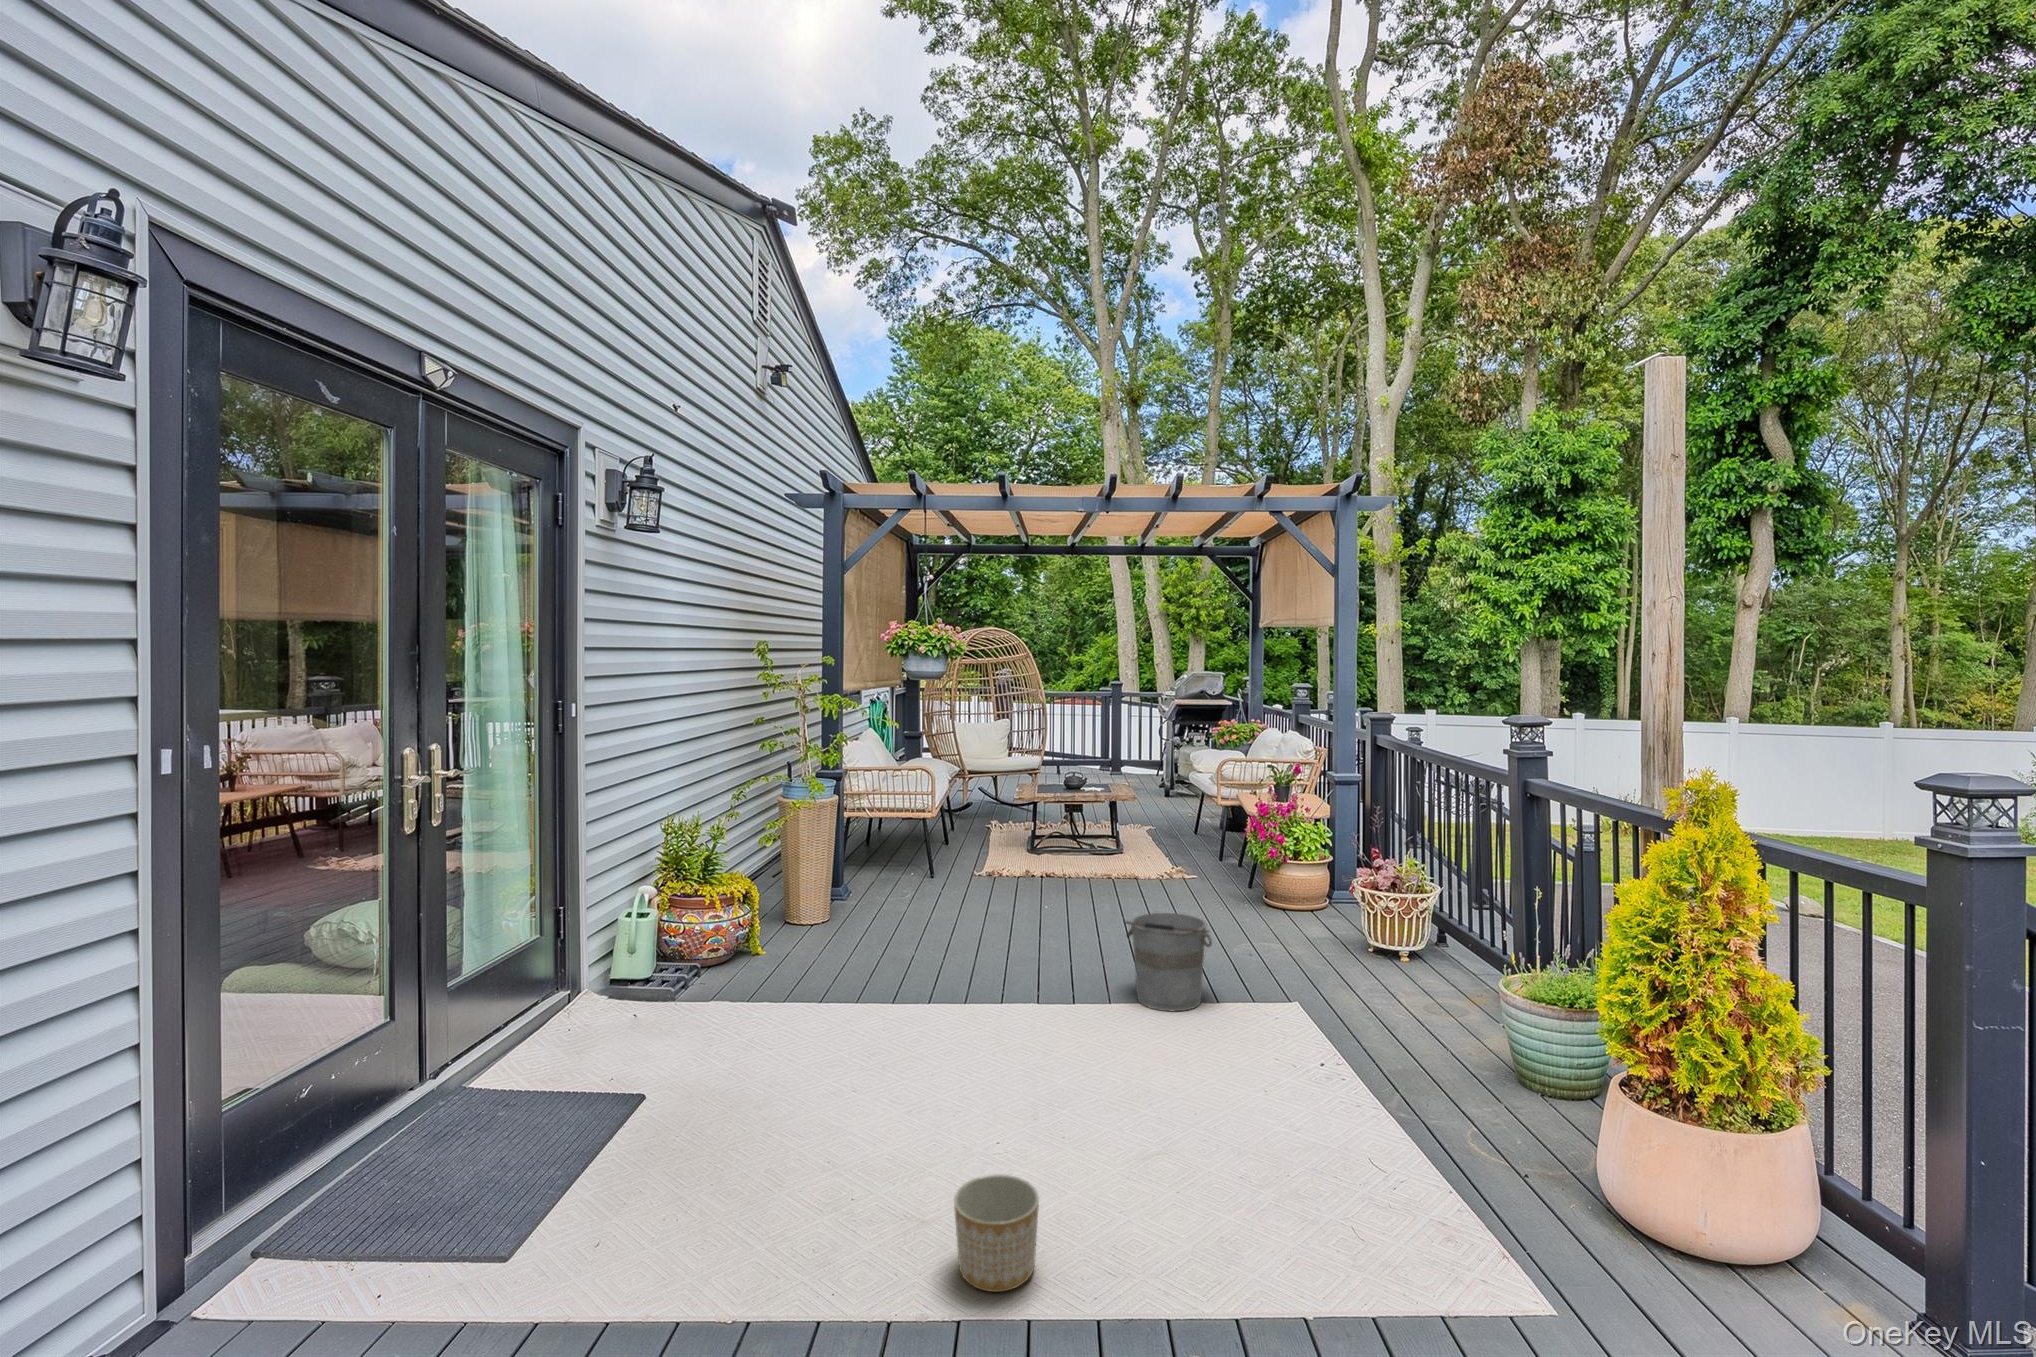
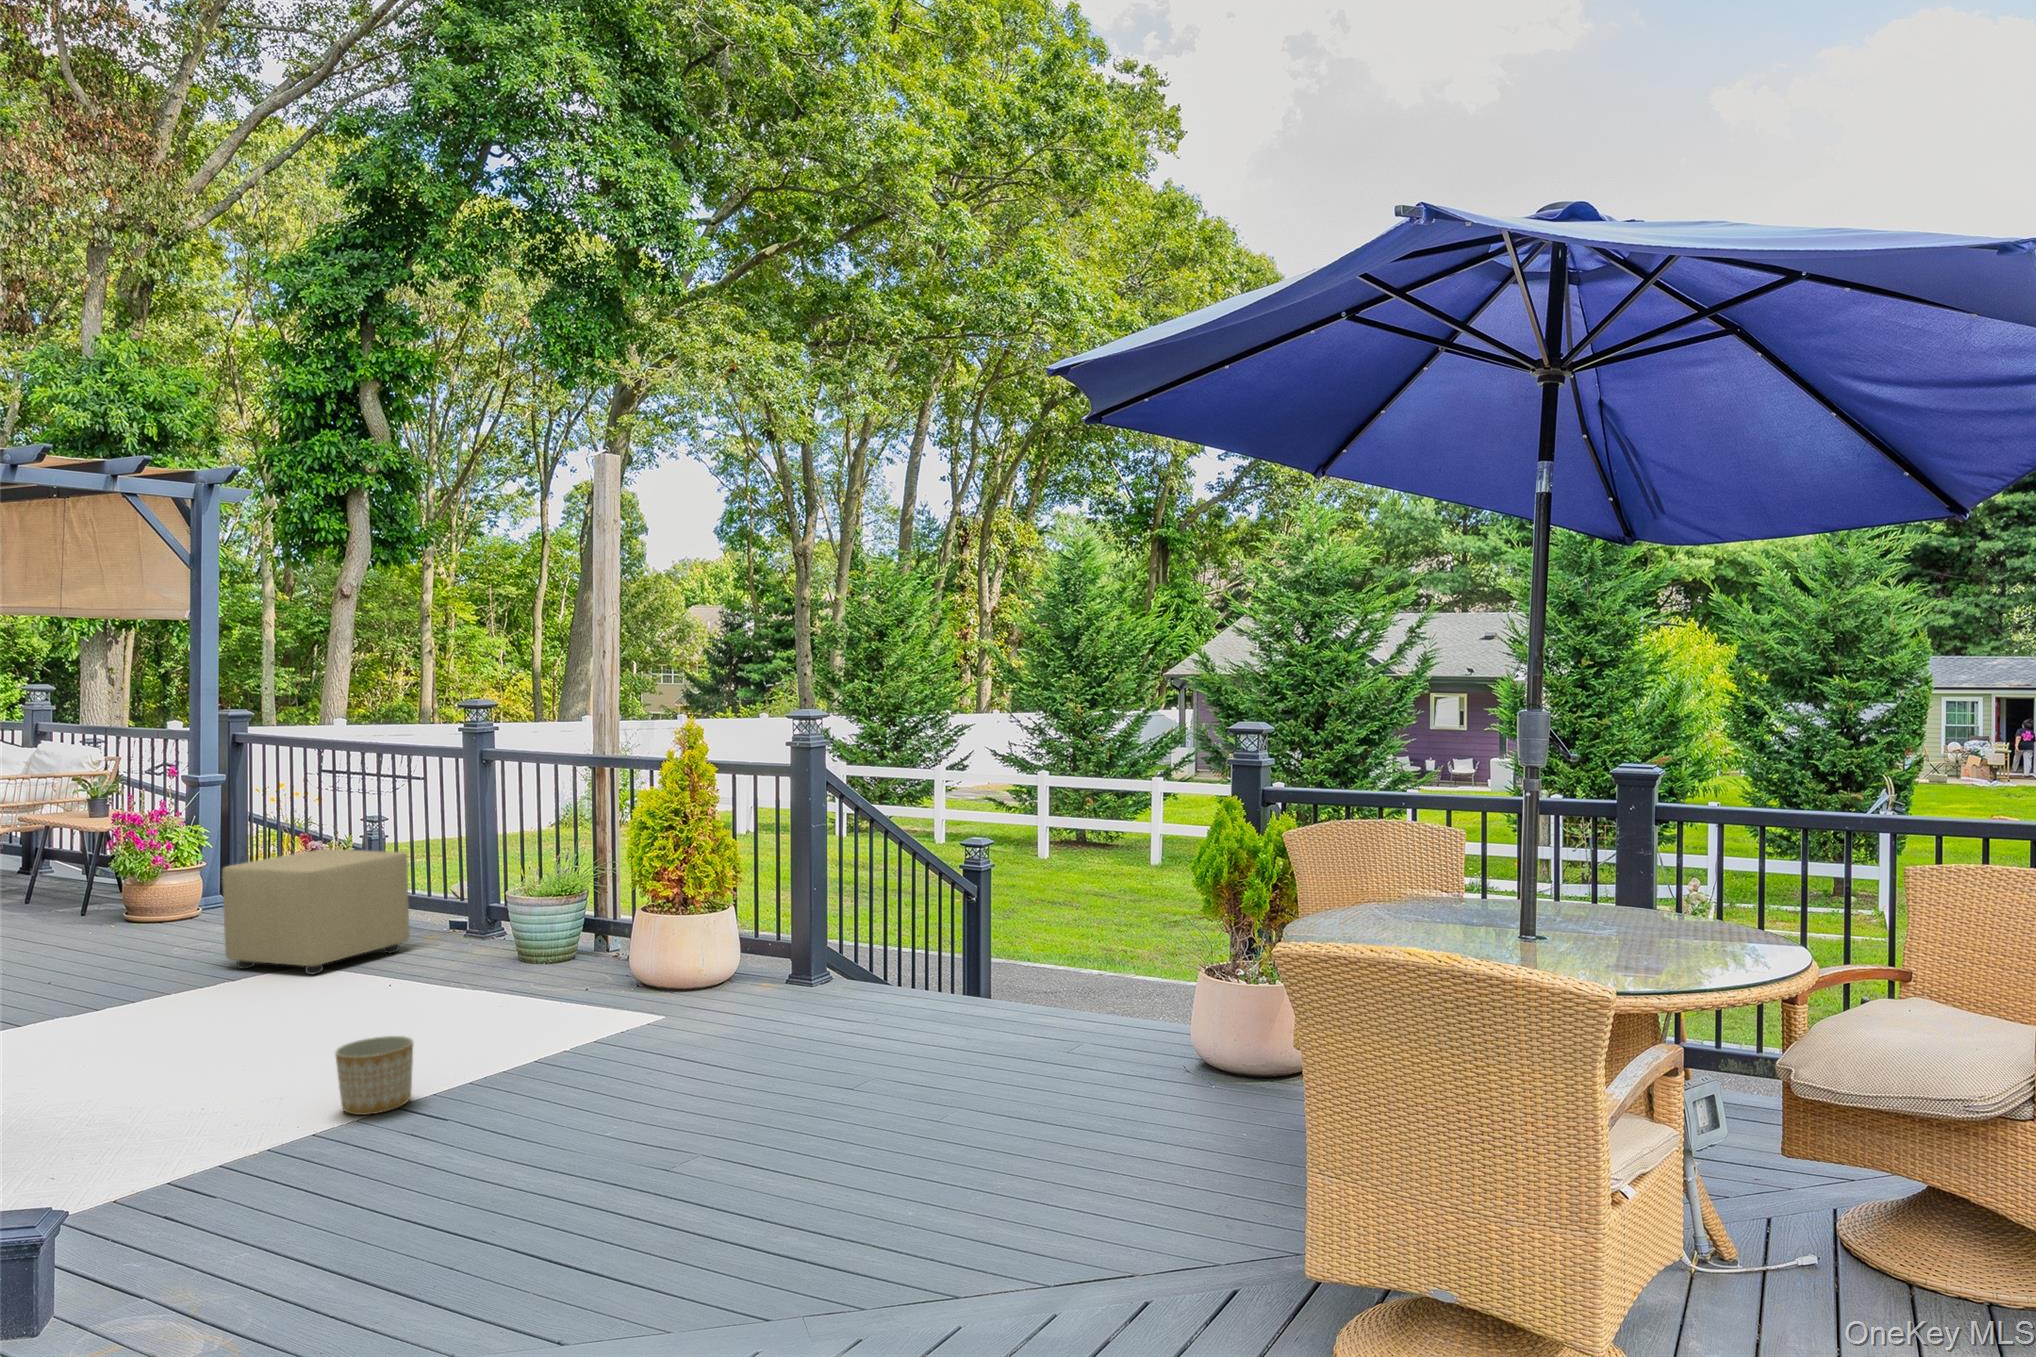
ottoman: none [1272,880,1428,1013] -> present [222,849,410,974]
bucket: present [1125,913,1212,1011] -> none [102,911,217,1016]

